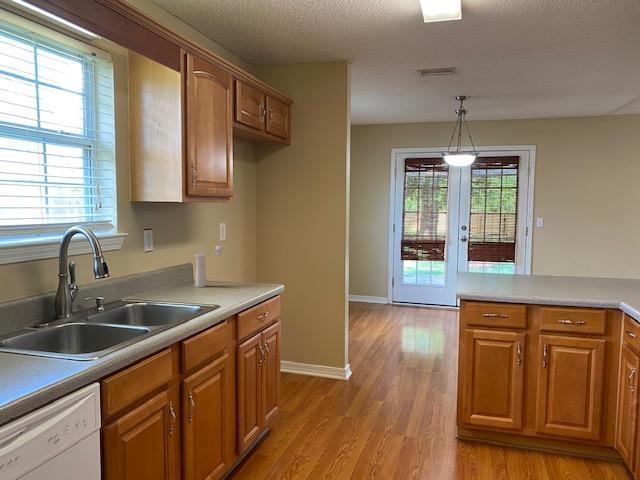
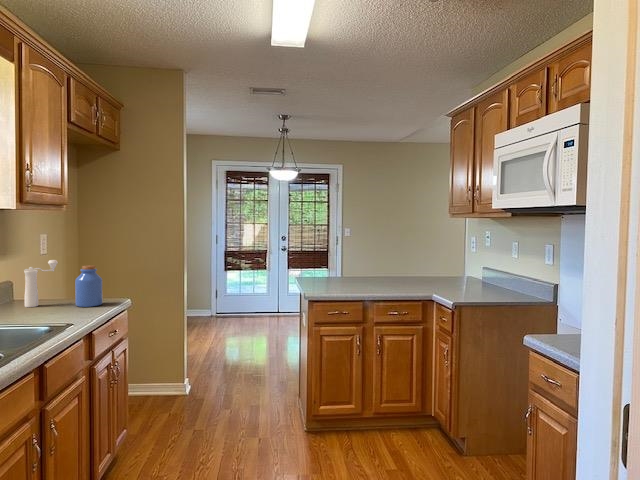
jar: none [234,252,257,290] -> present [75,265,103,307]

